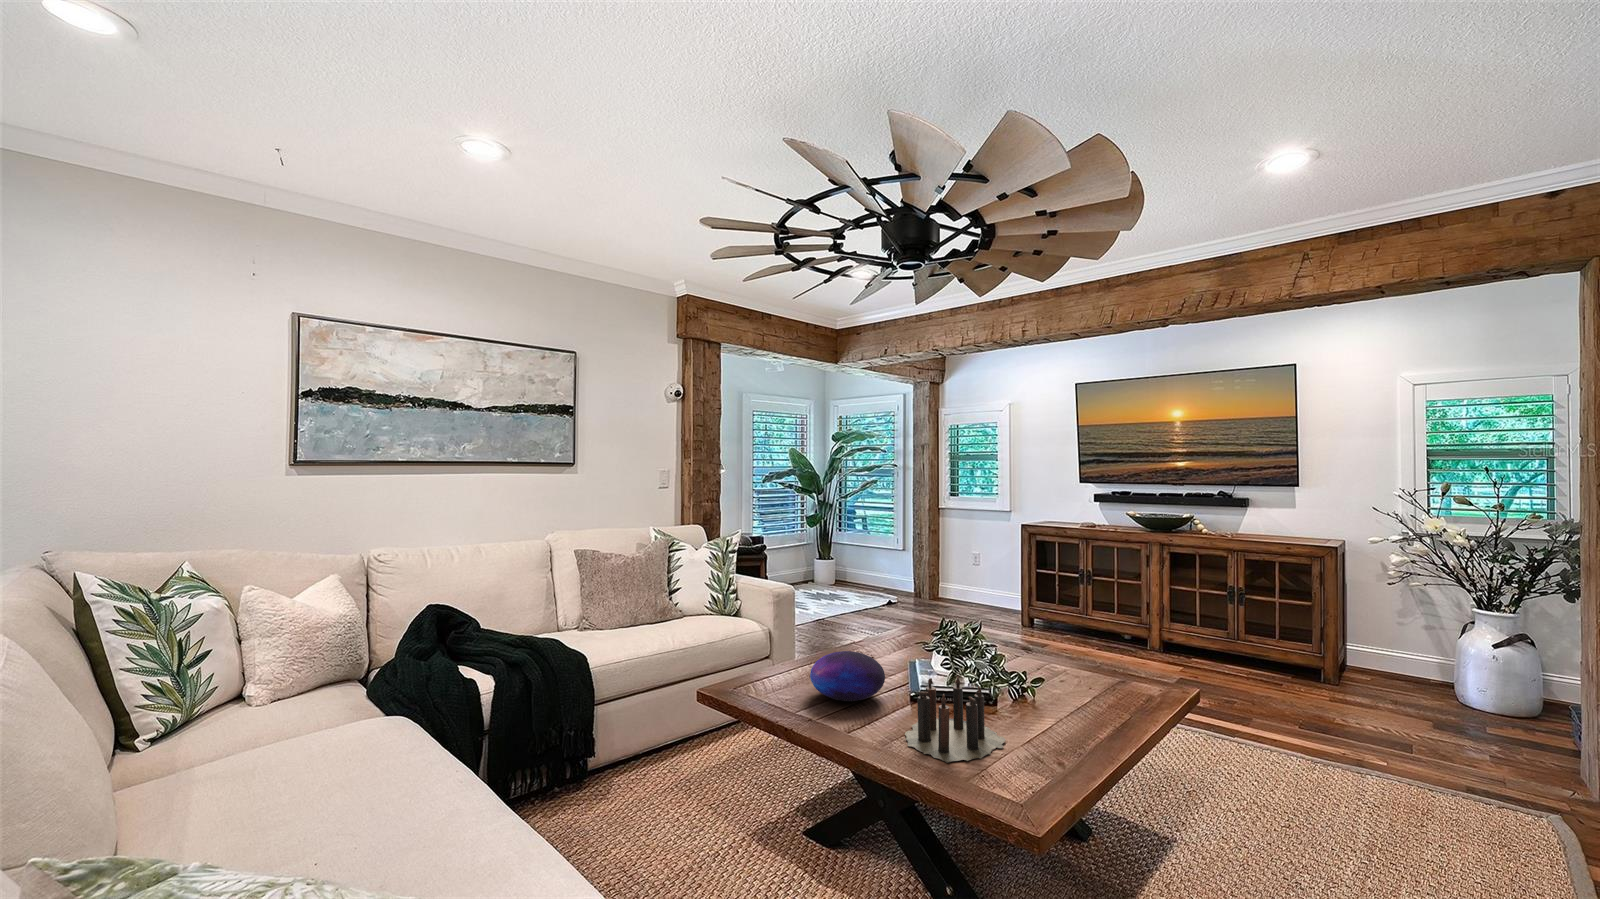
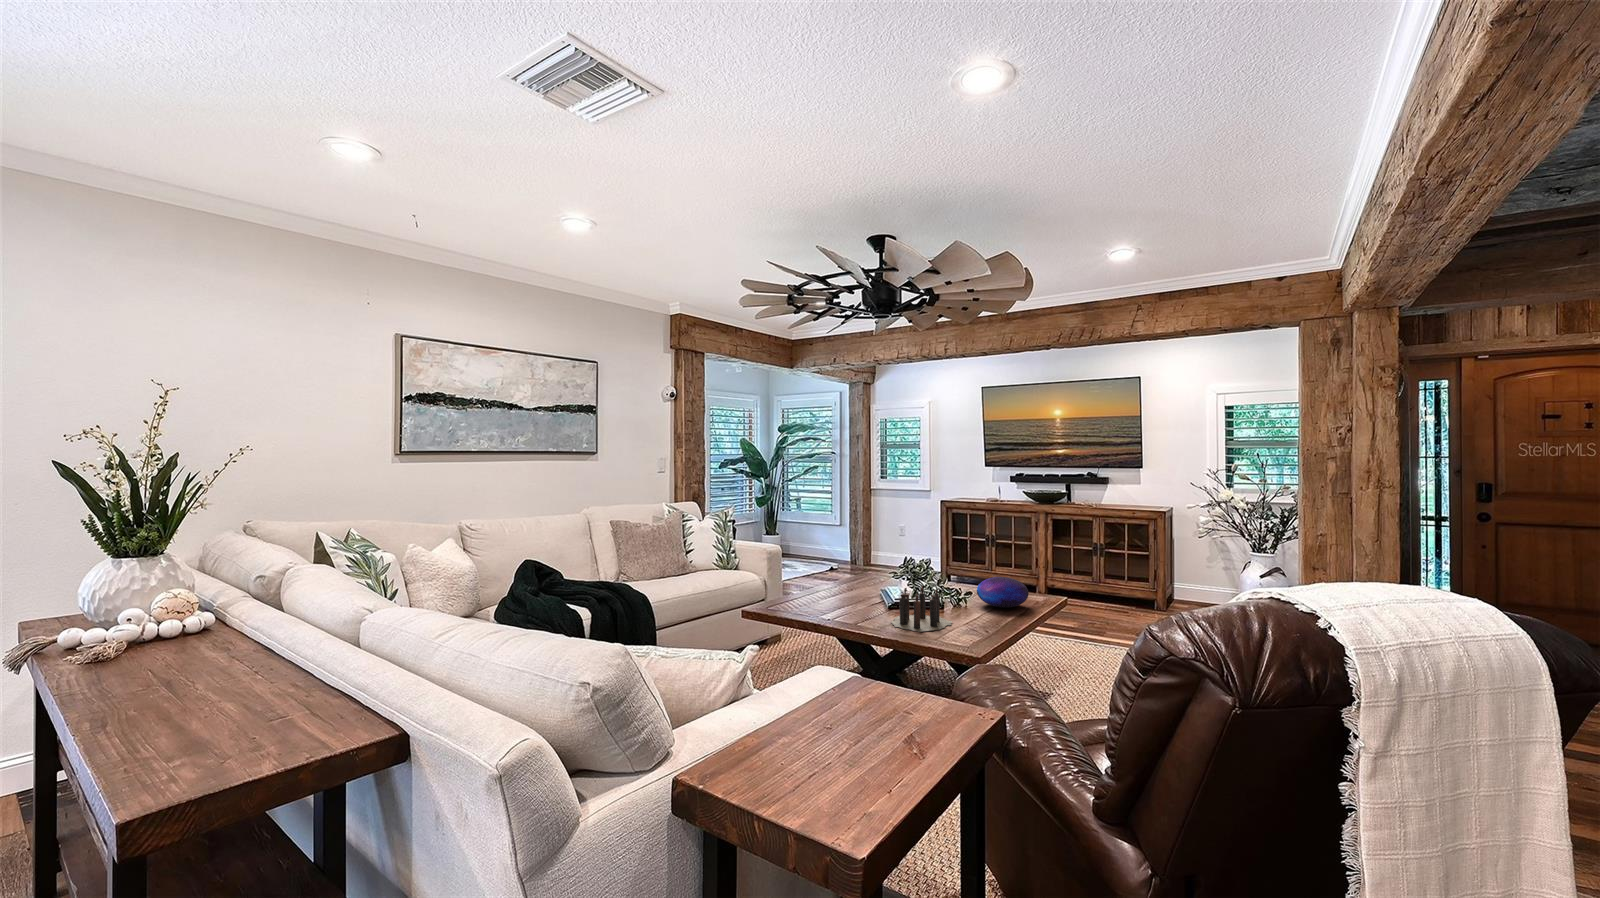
decorative orb: present [810,651,885,701] -> present [977,577,1029,608]

